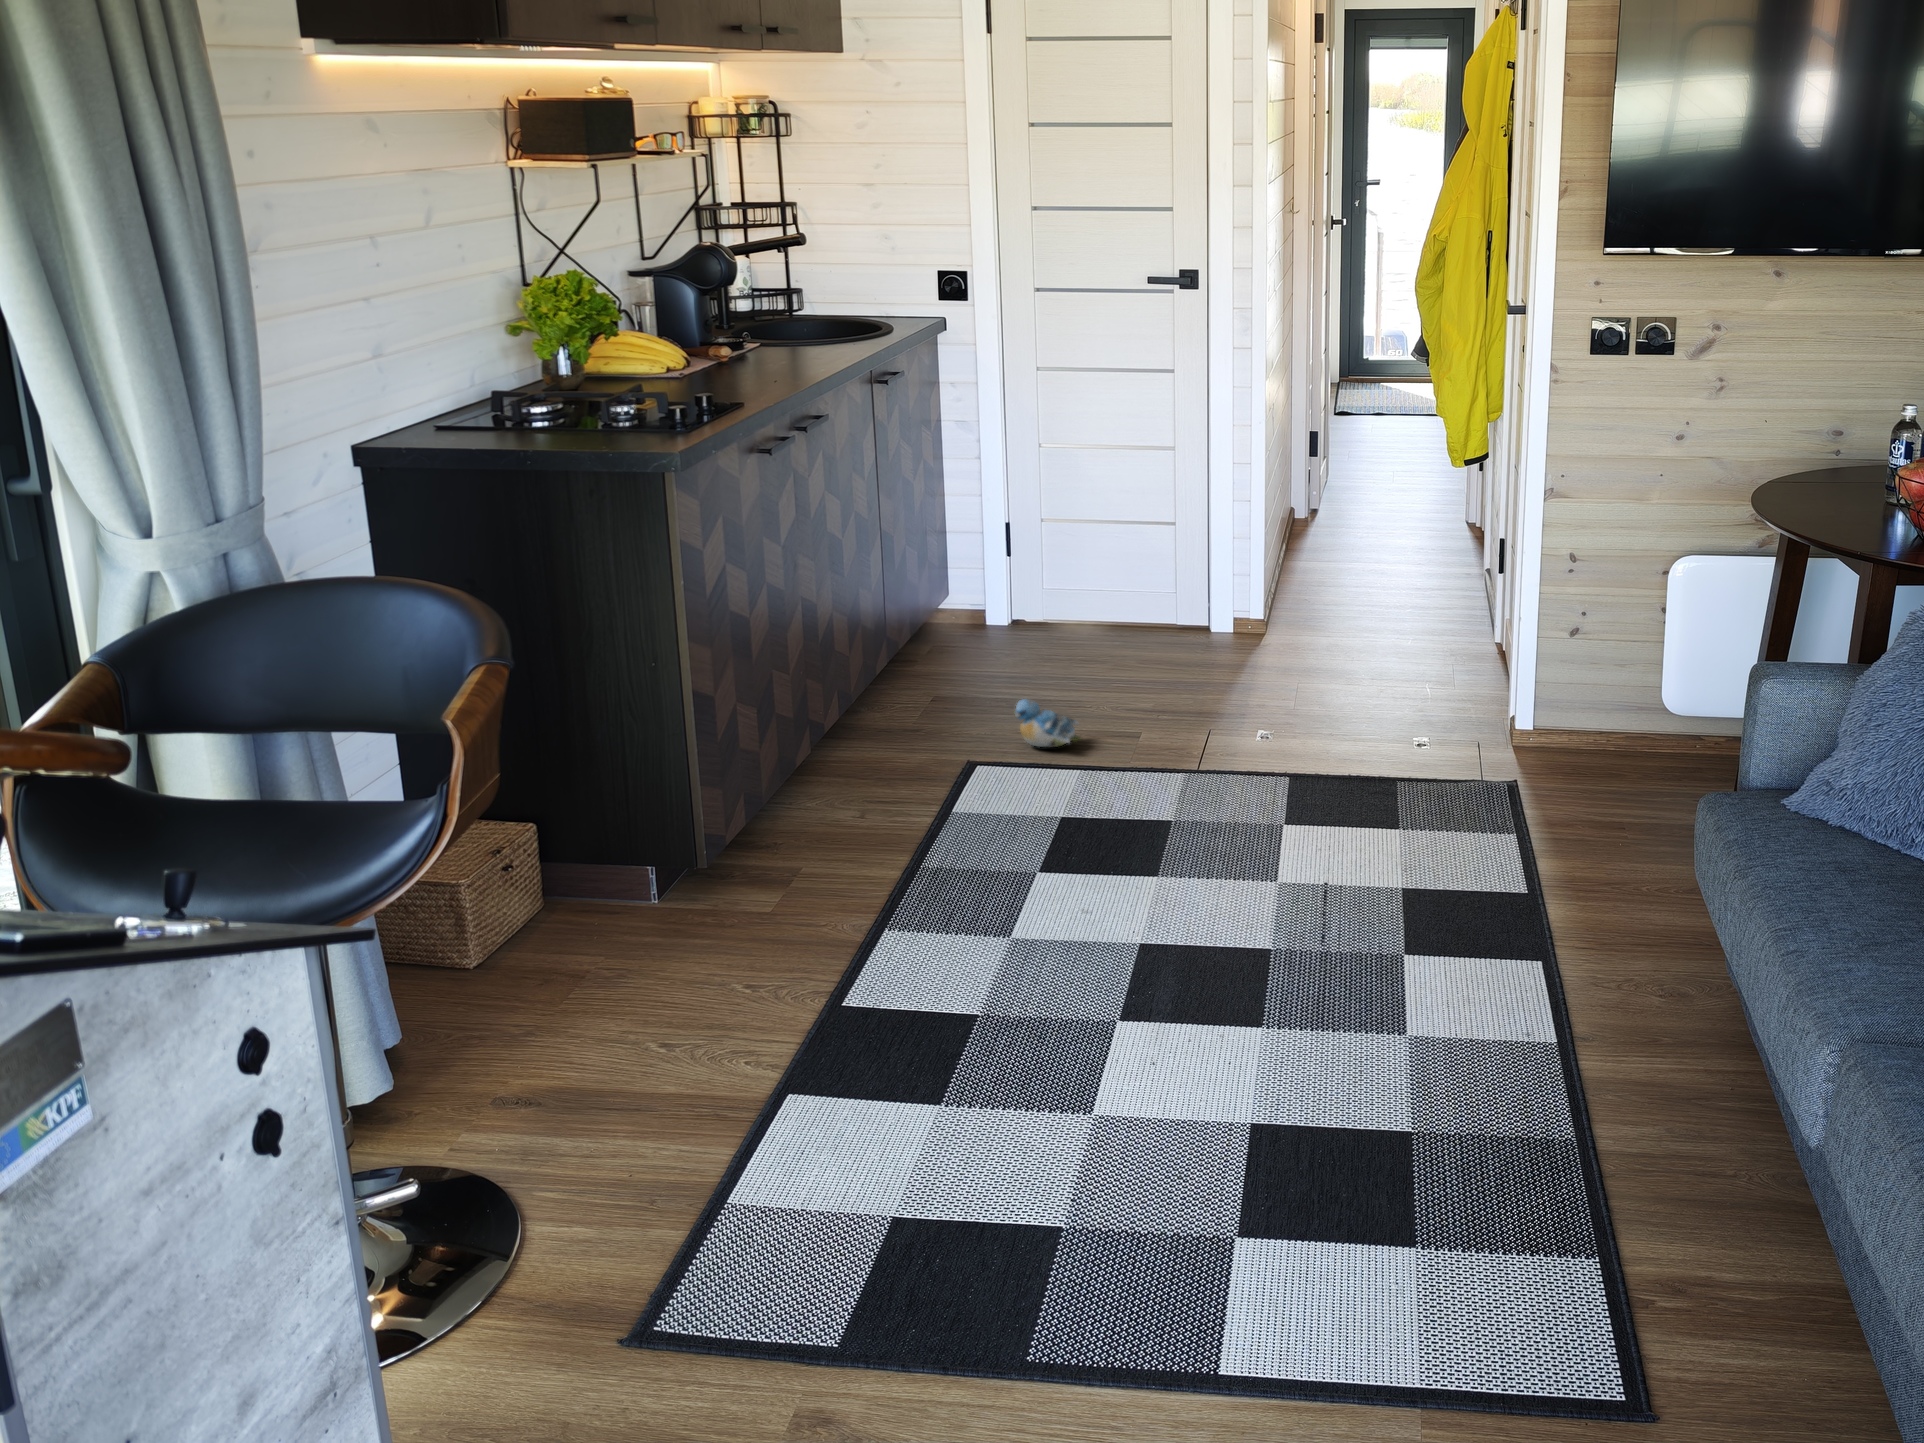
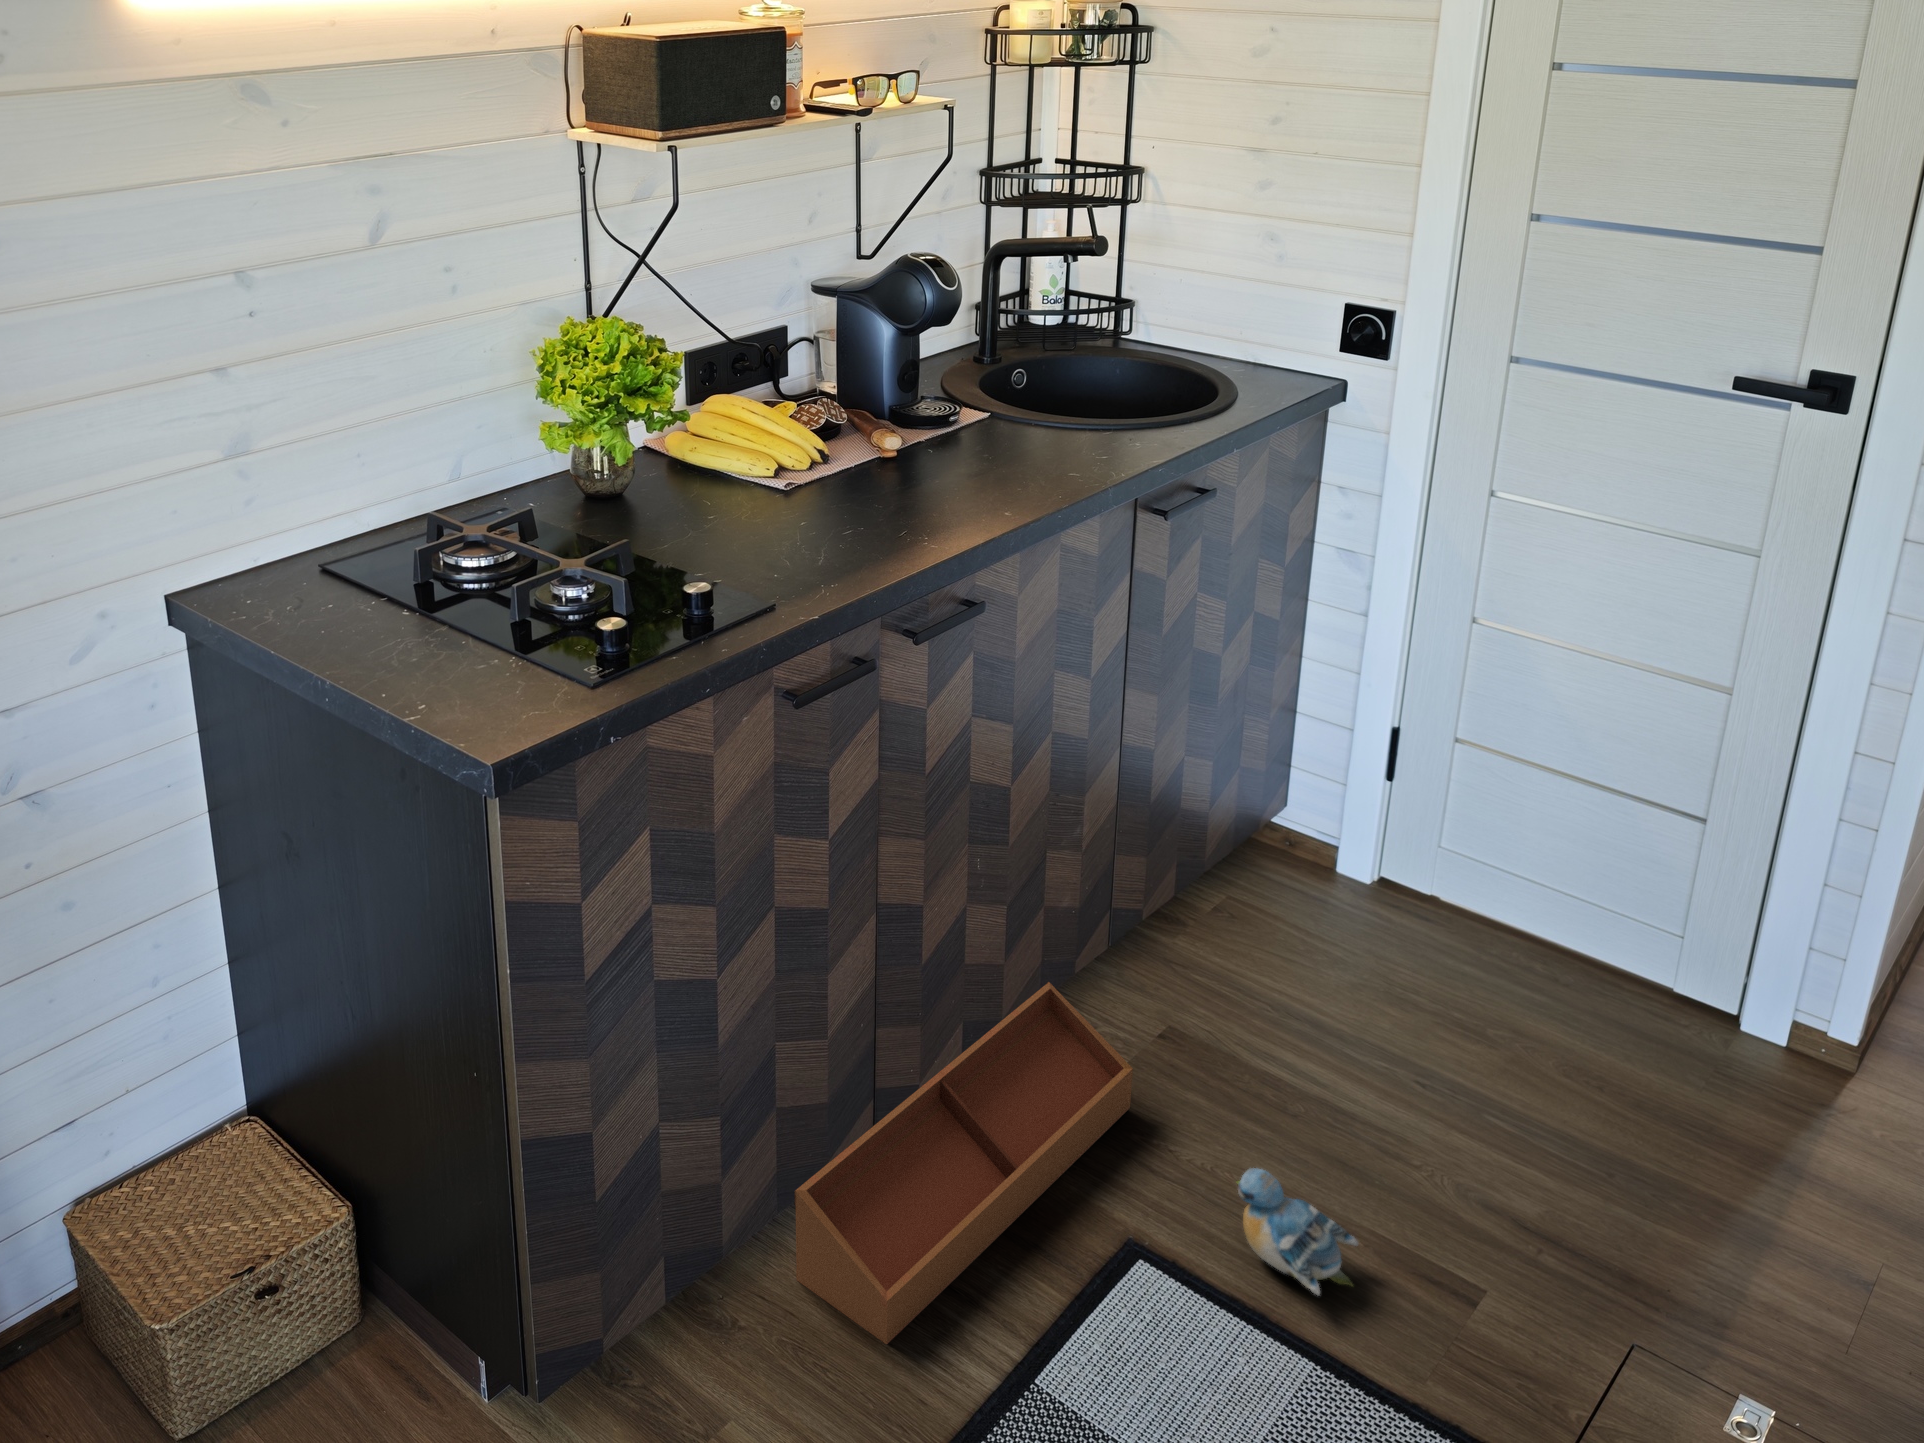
storage bin: none [793,666,935,823] -> present [794,982,1133,1344]

